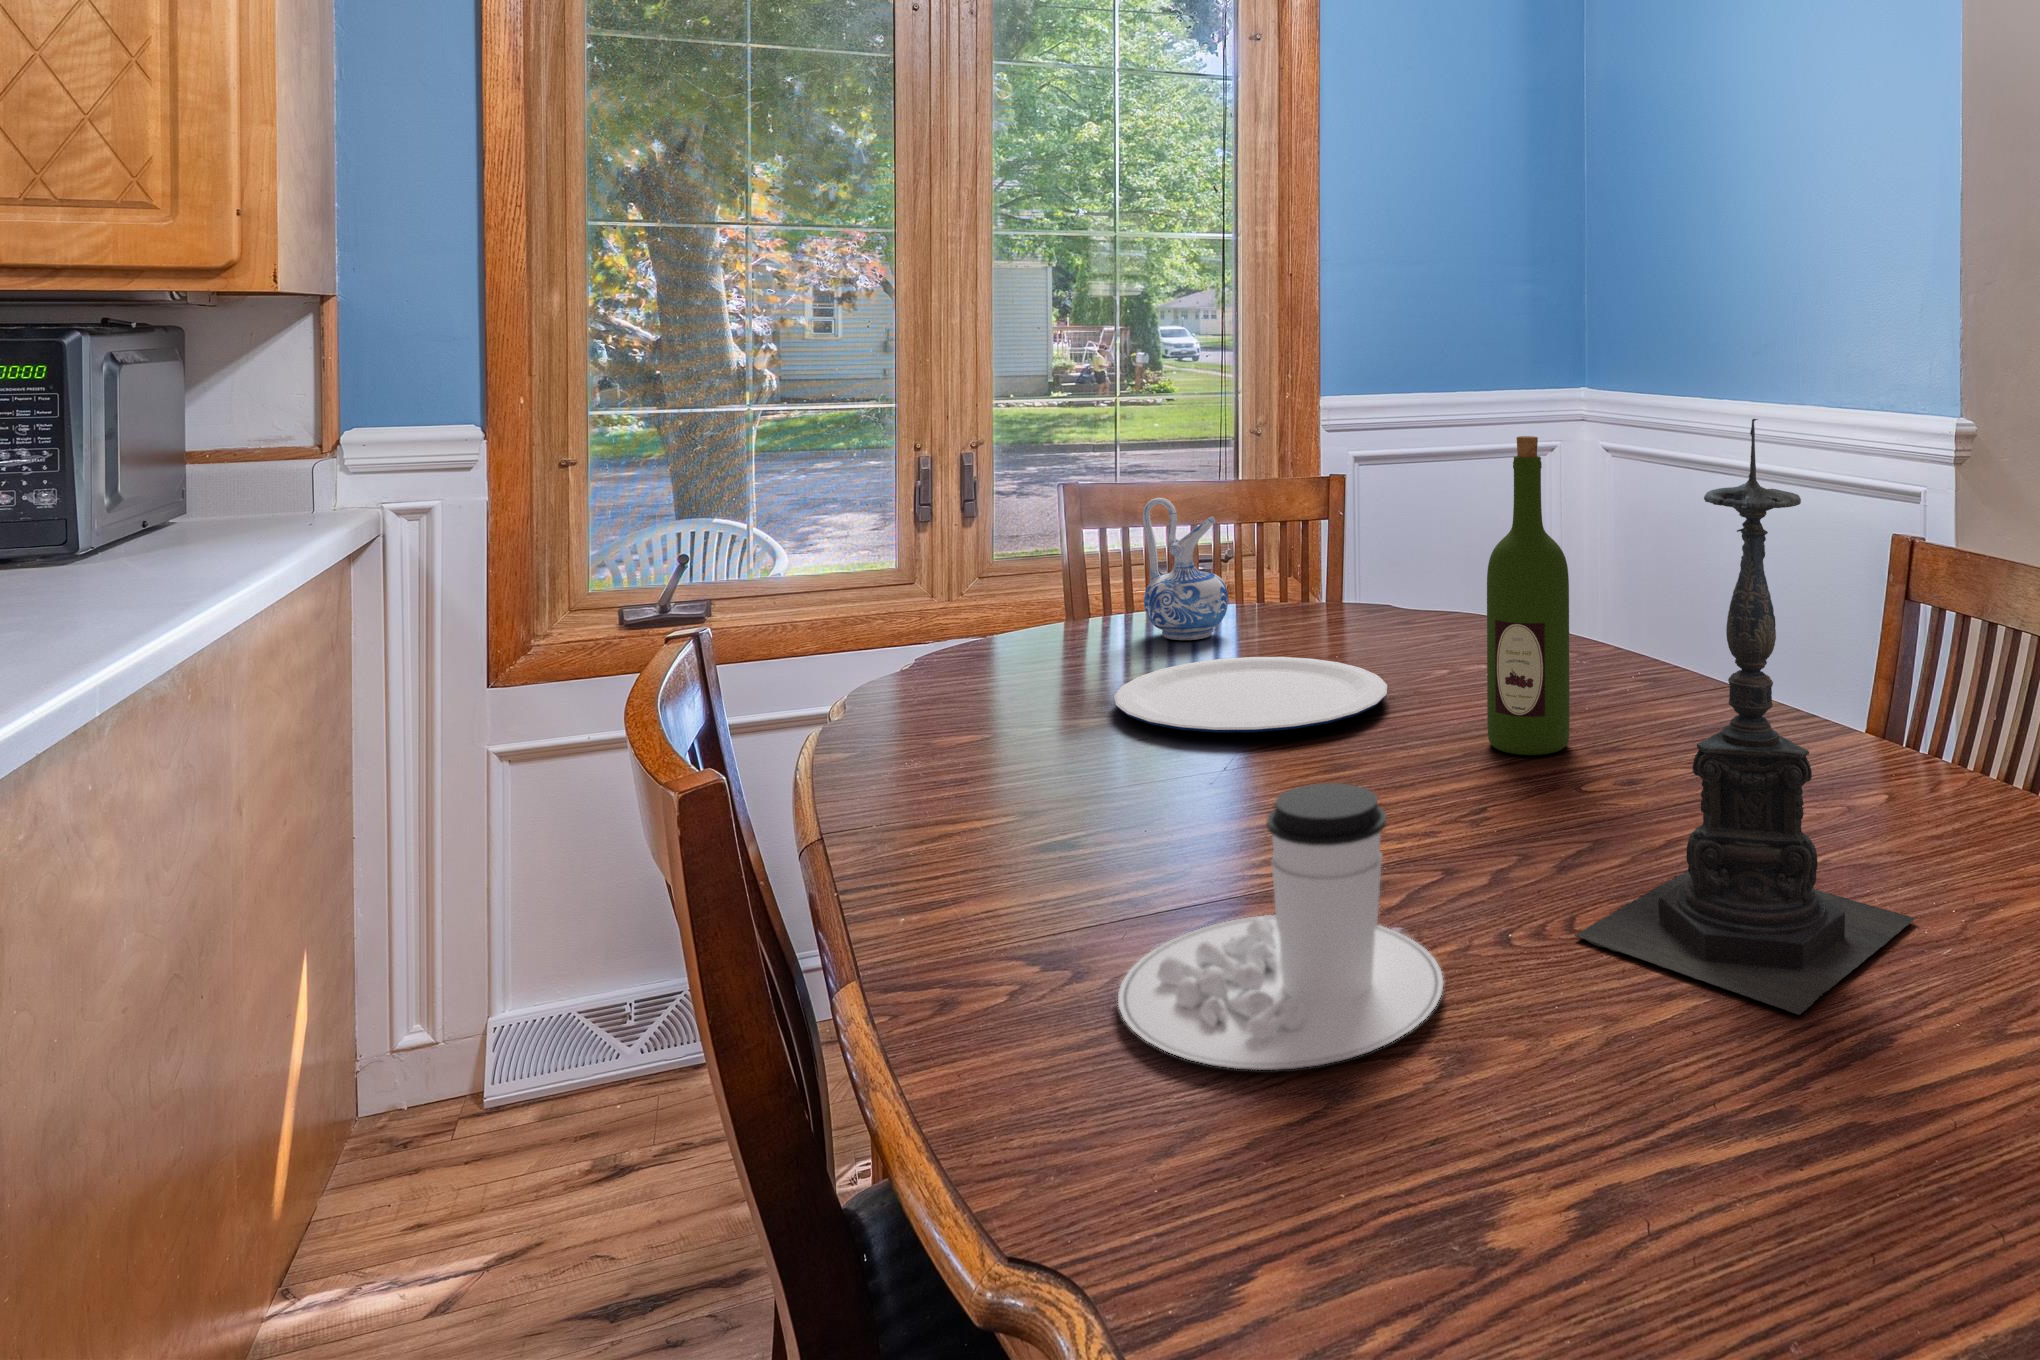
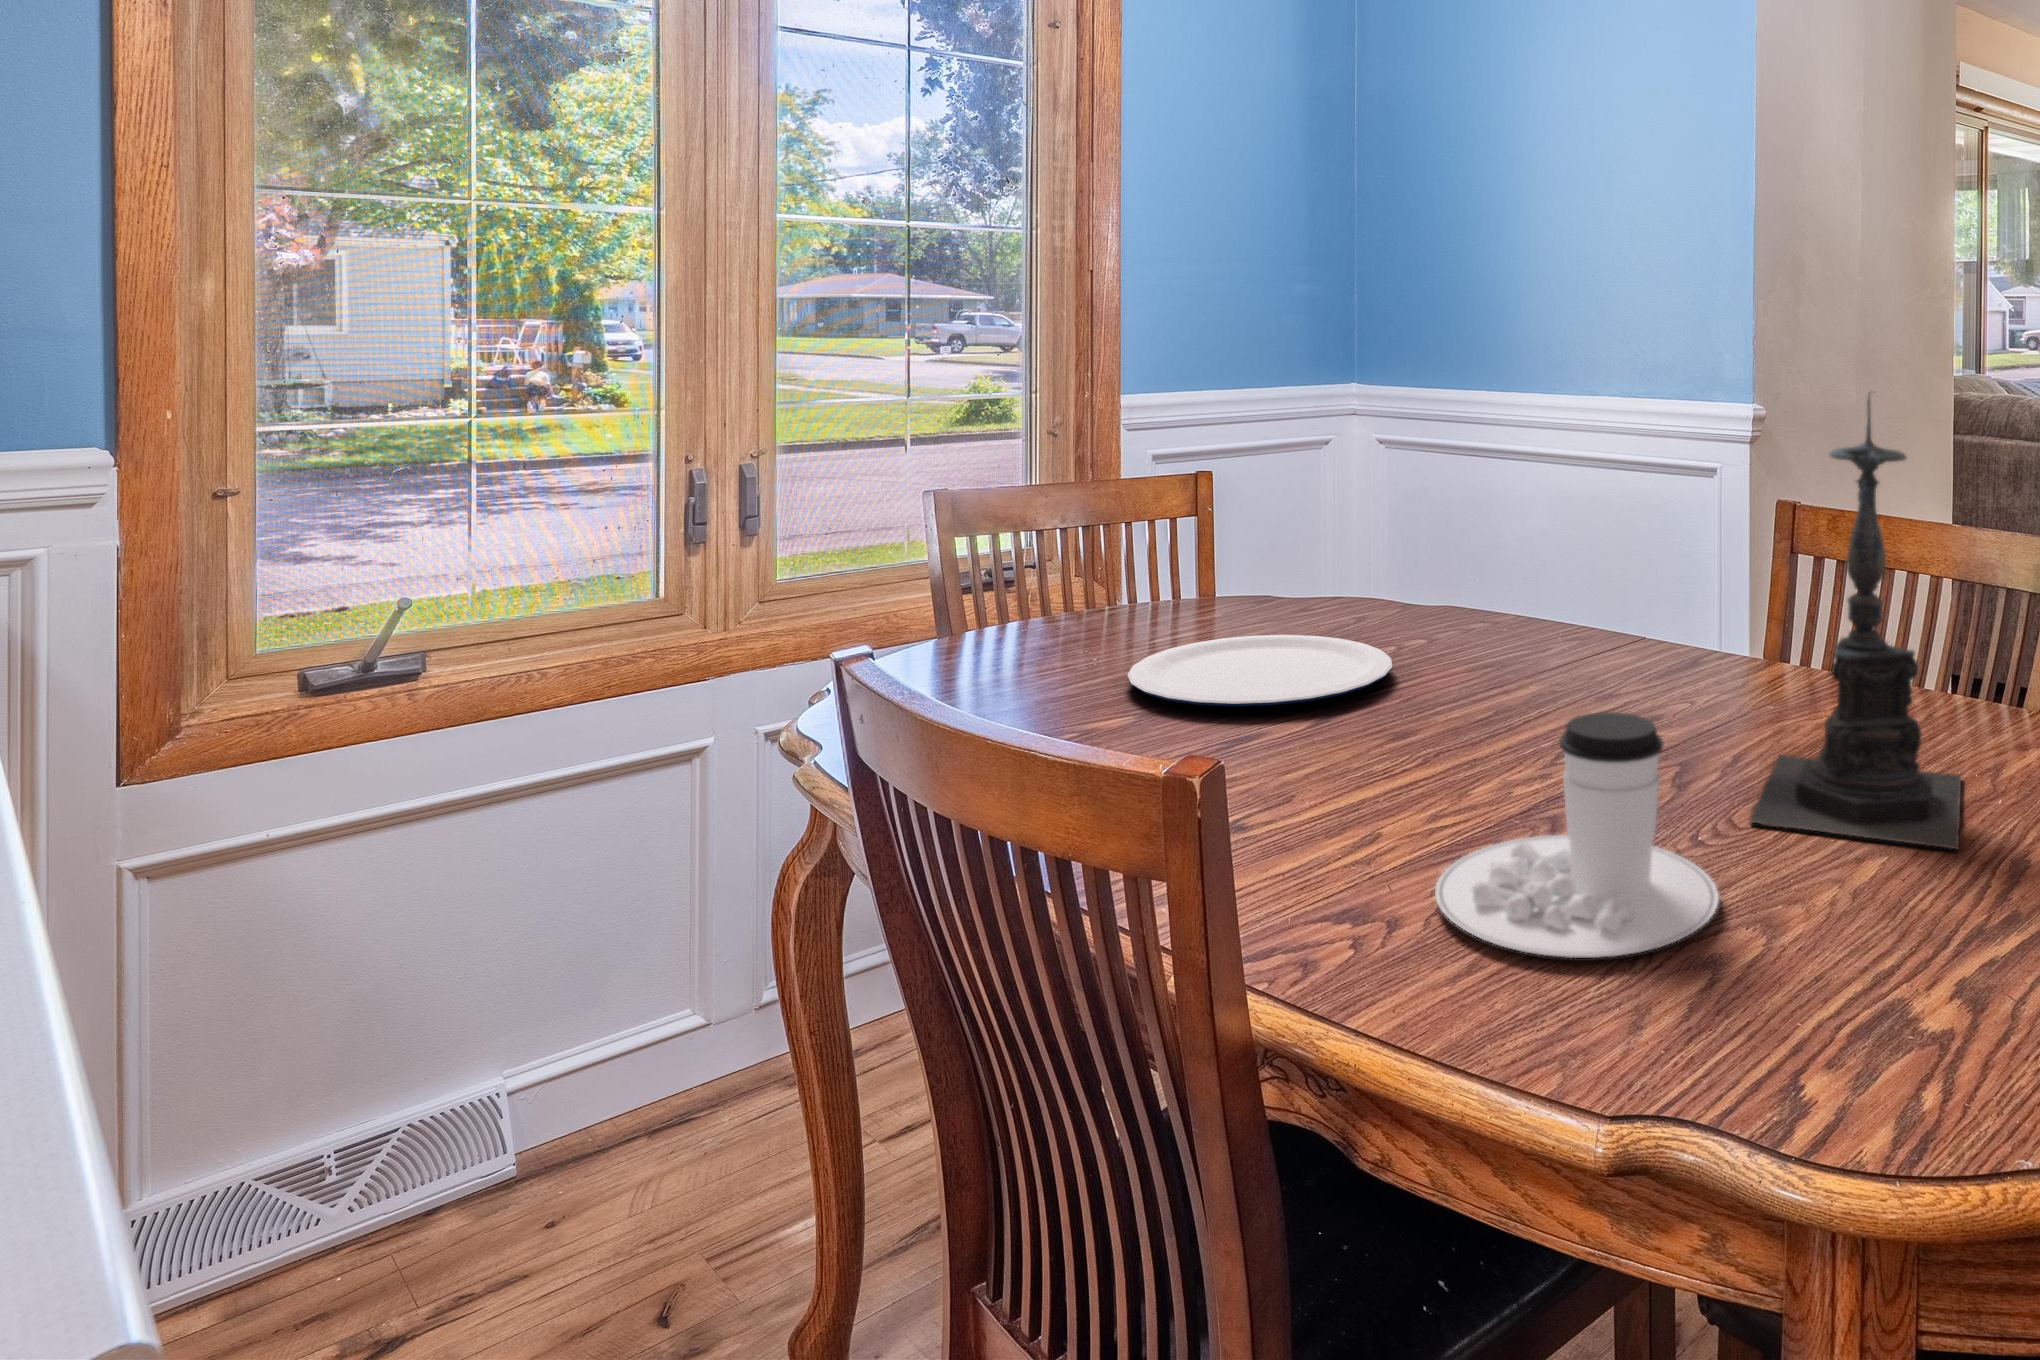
wine bottle: present [1487,436,1570,755] -> none [1510,416,1581,696]
ceramic pitcher: present [1143,498,1228,640] -> none [1076,490,1162,630]

